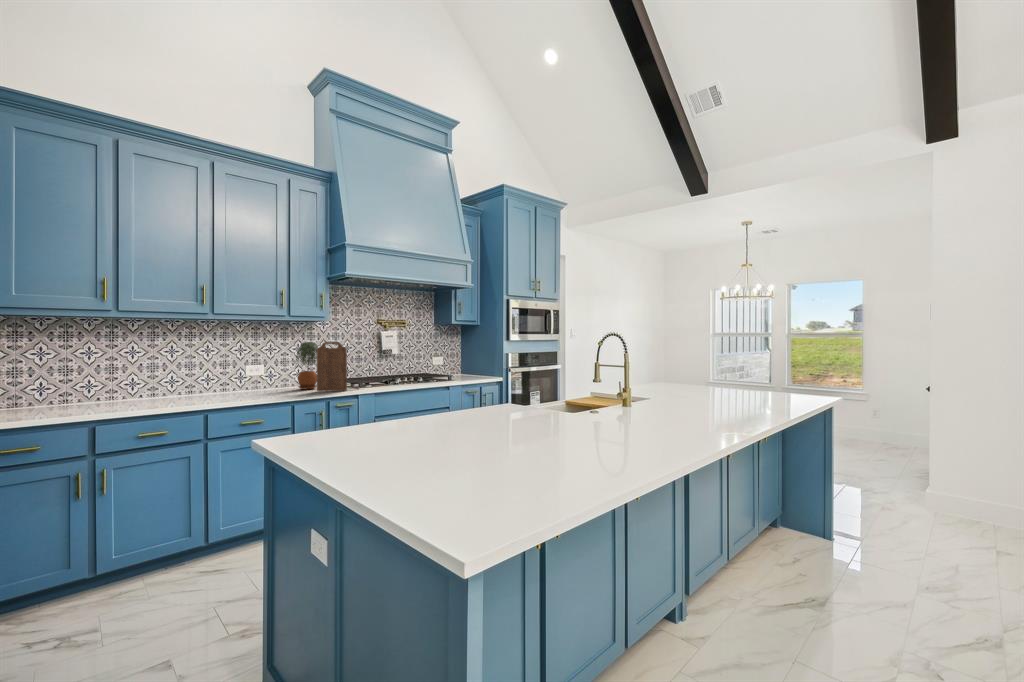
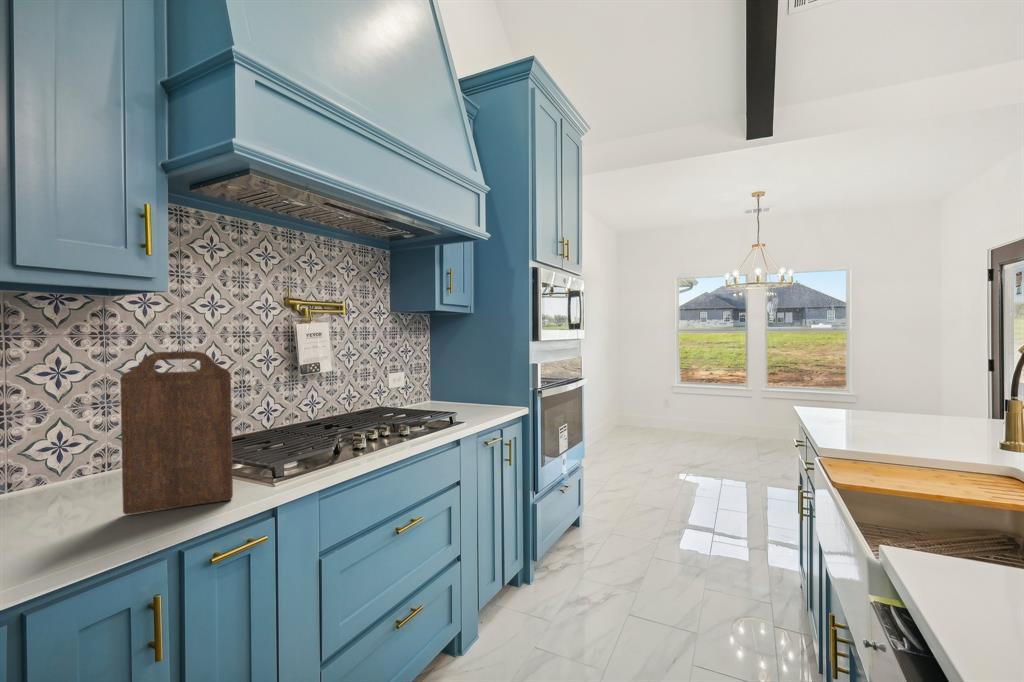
potted plant: present [296,342,318,390] -> none [37,351,130,502]

